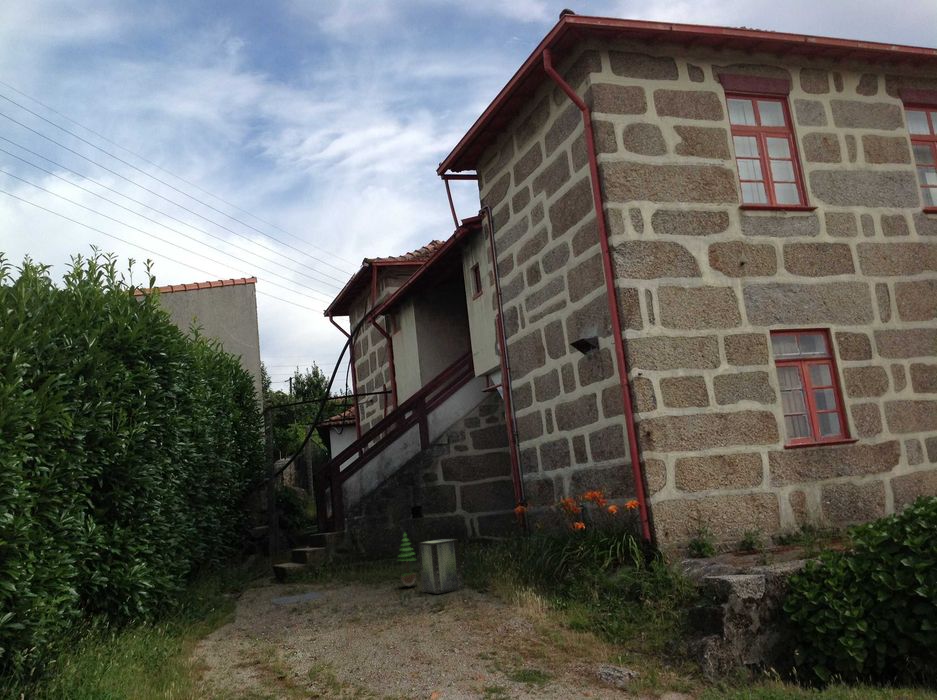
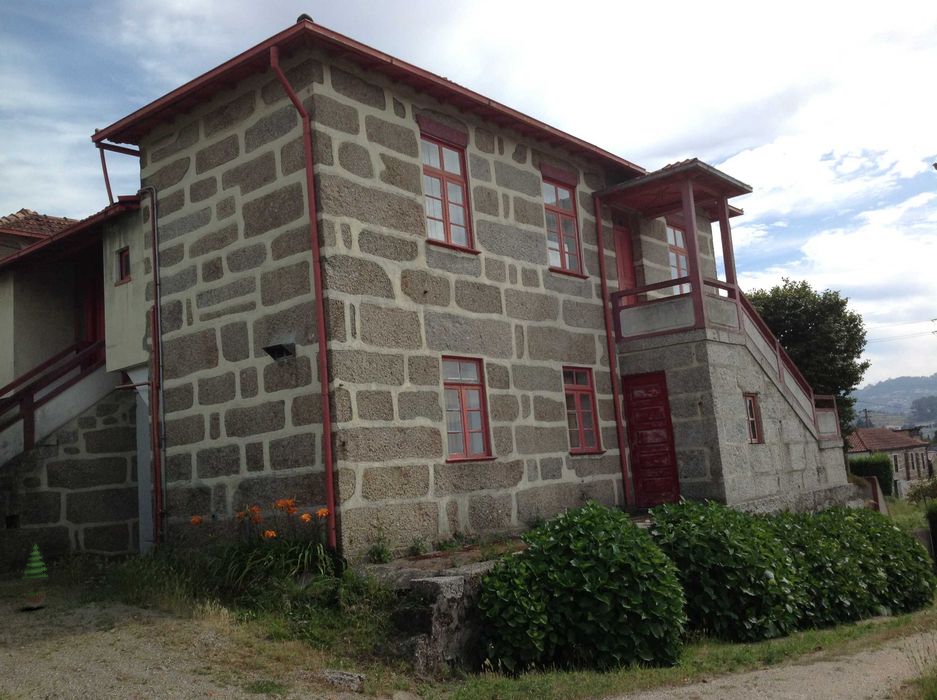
storage box: present [418,539,463,594] -> none [60,551,112,614]

